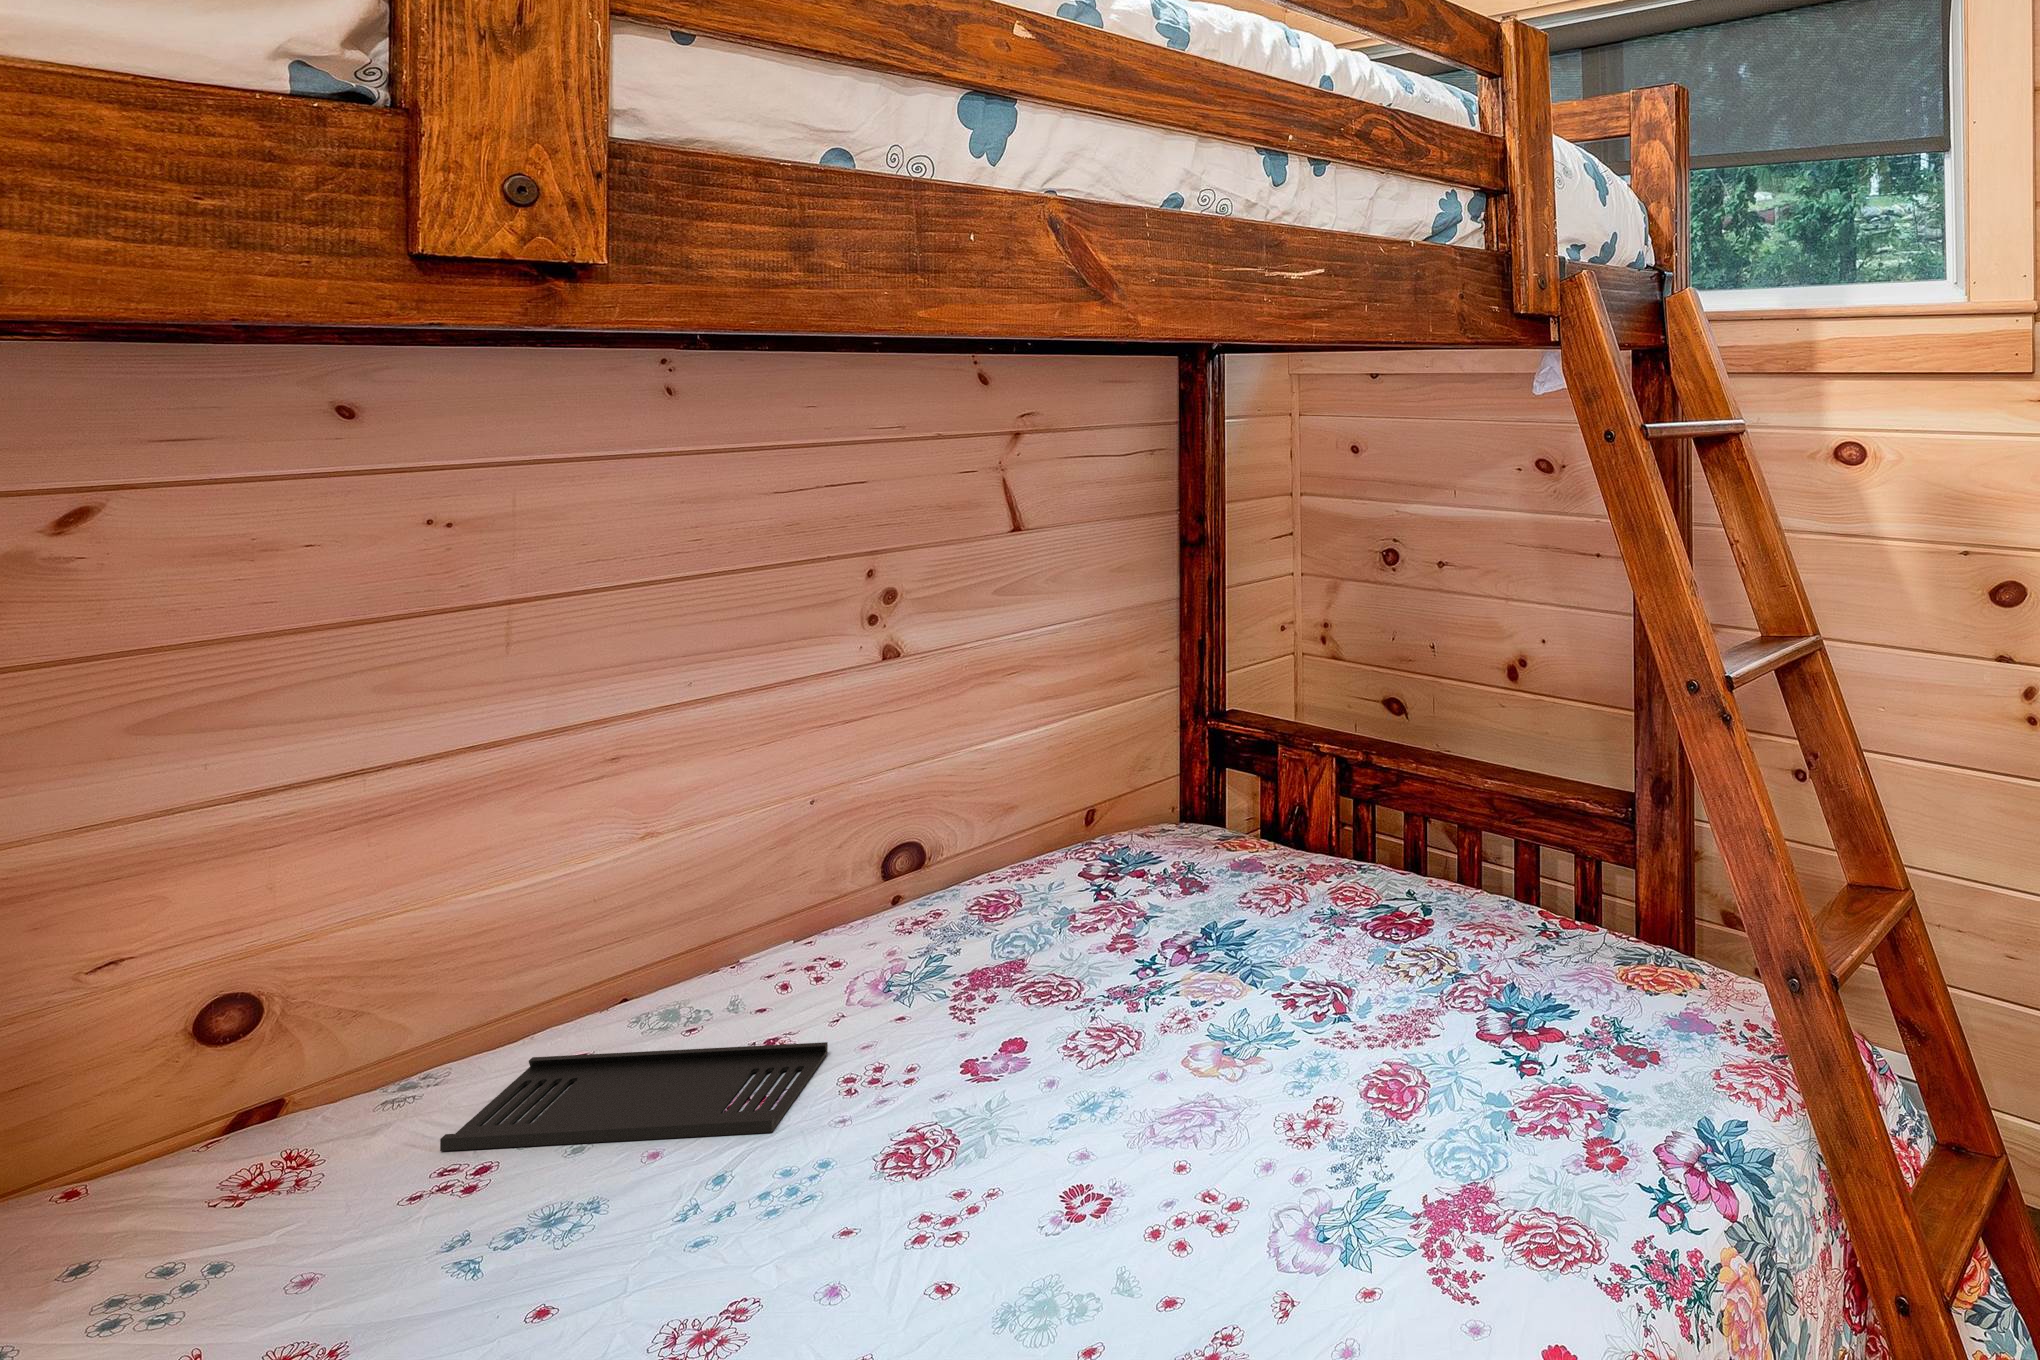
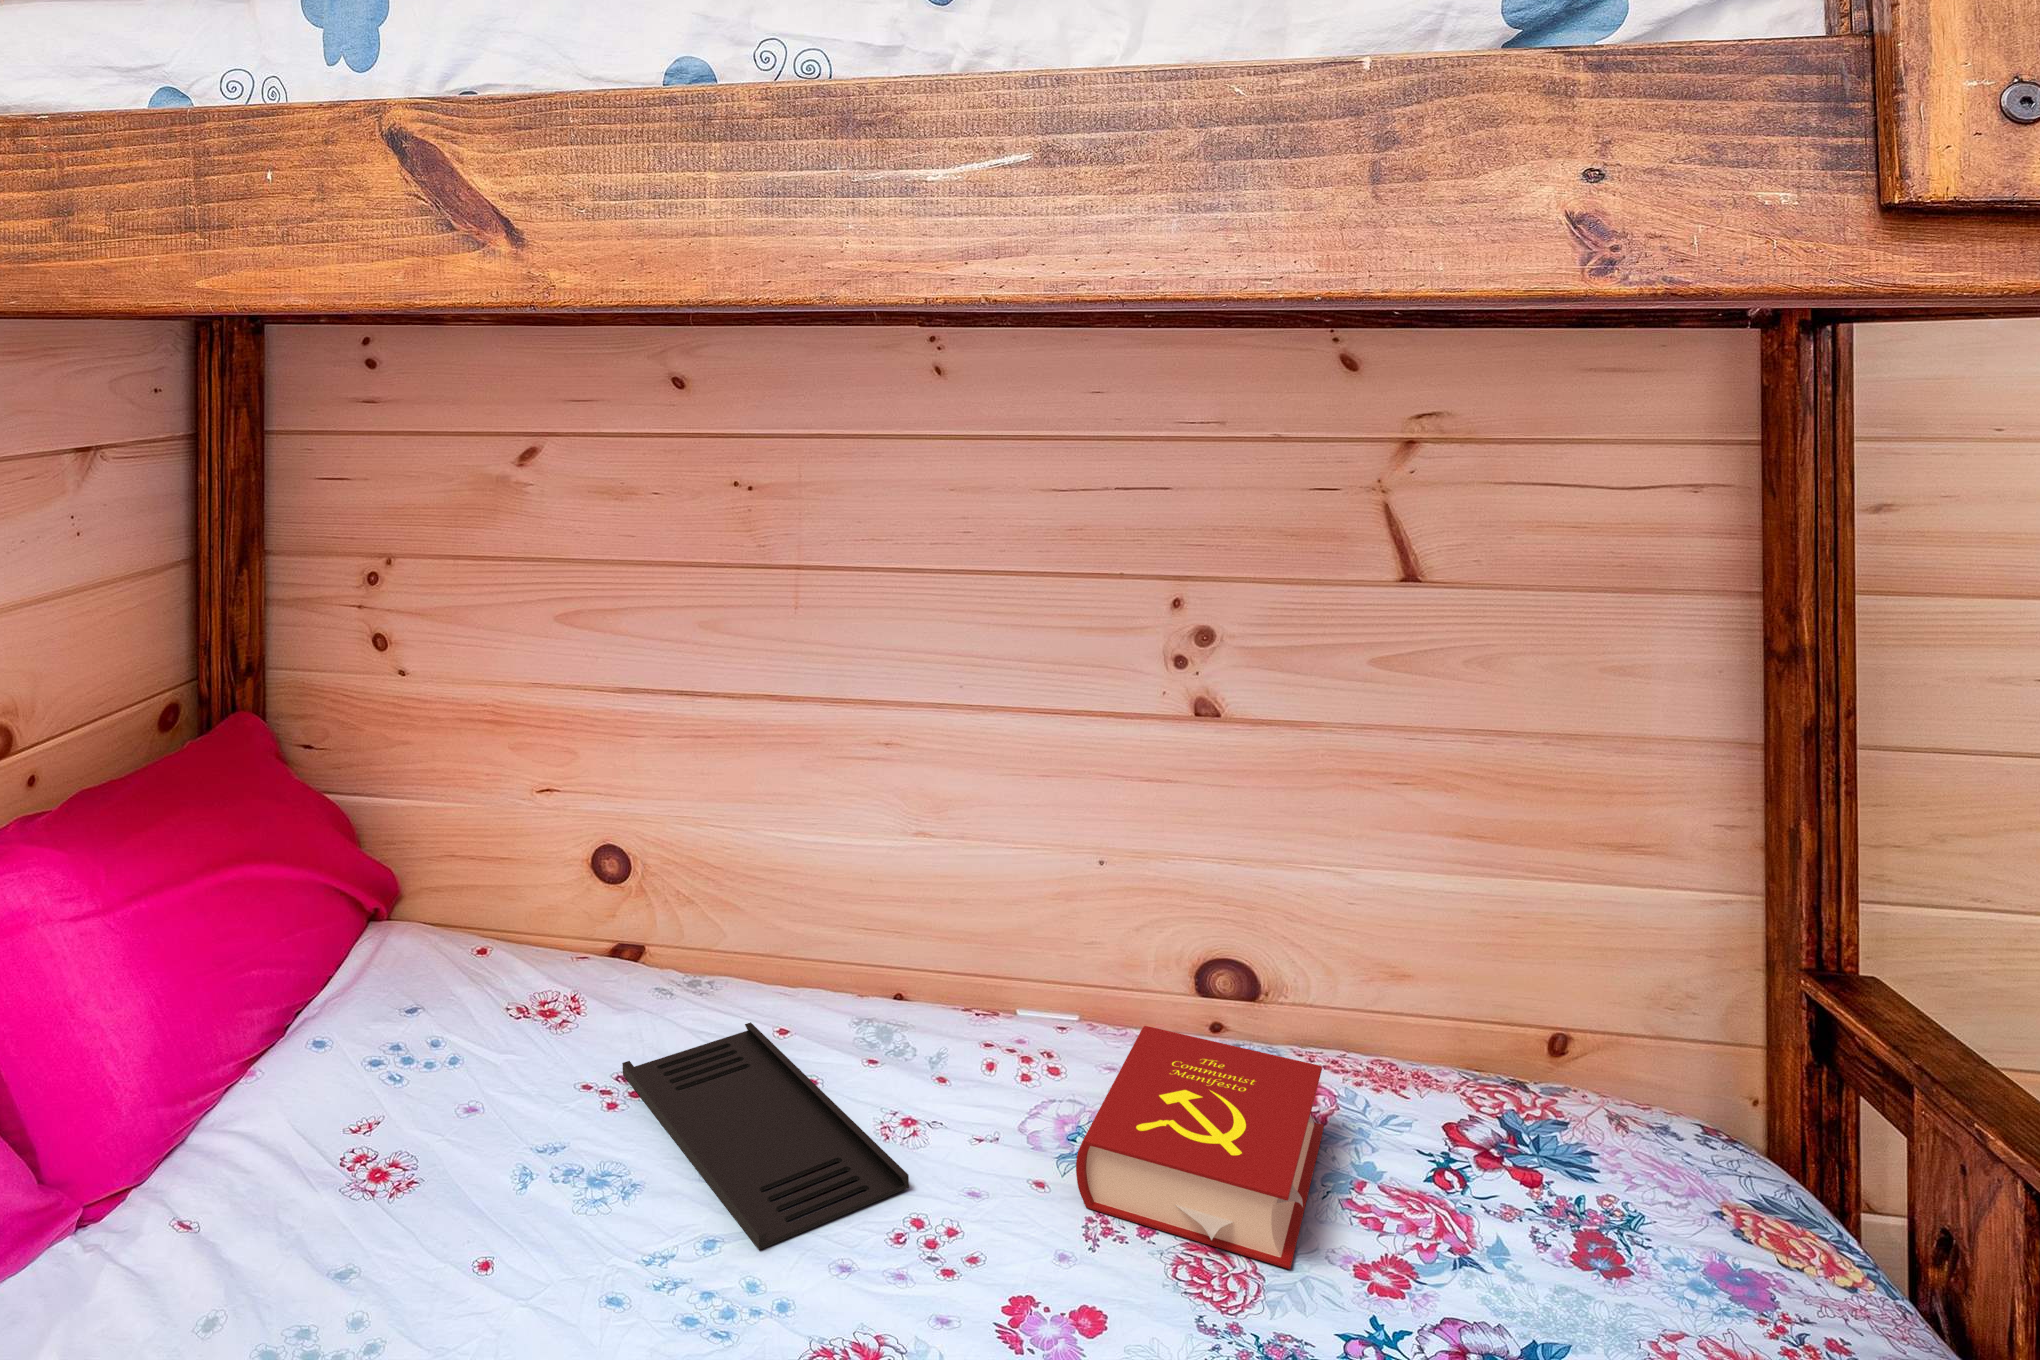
book: none [895,865,1083,999] -> present [1076,1026,1324,1269]

